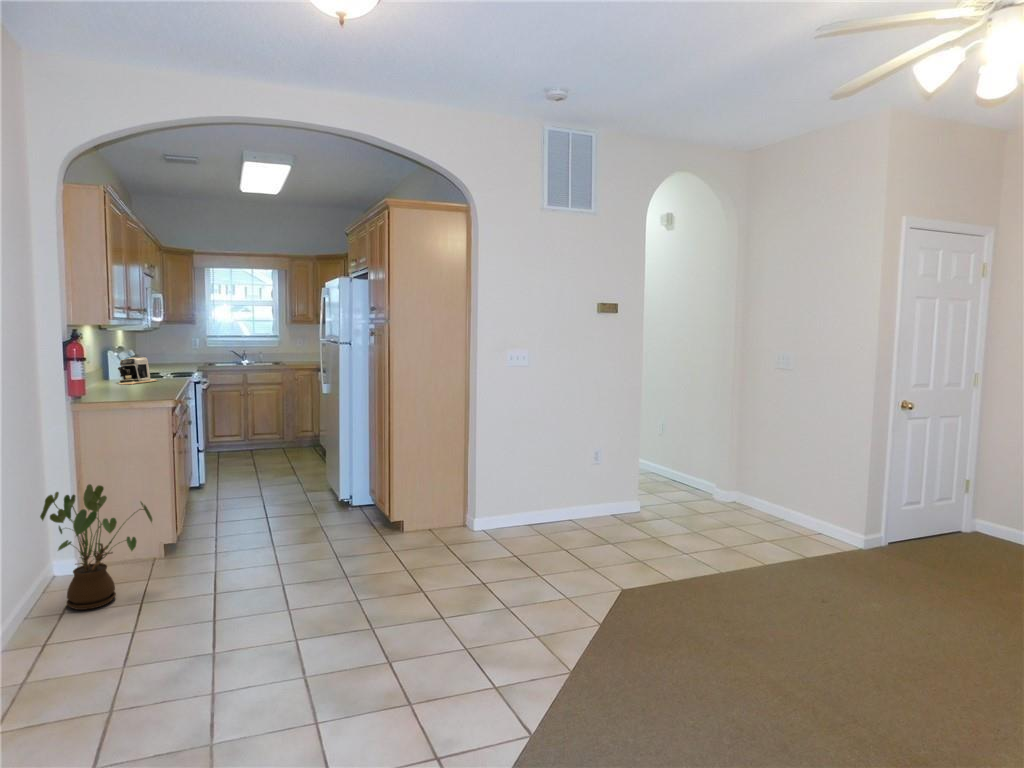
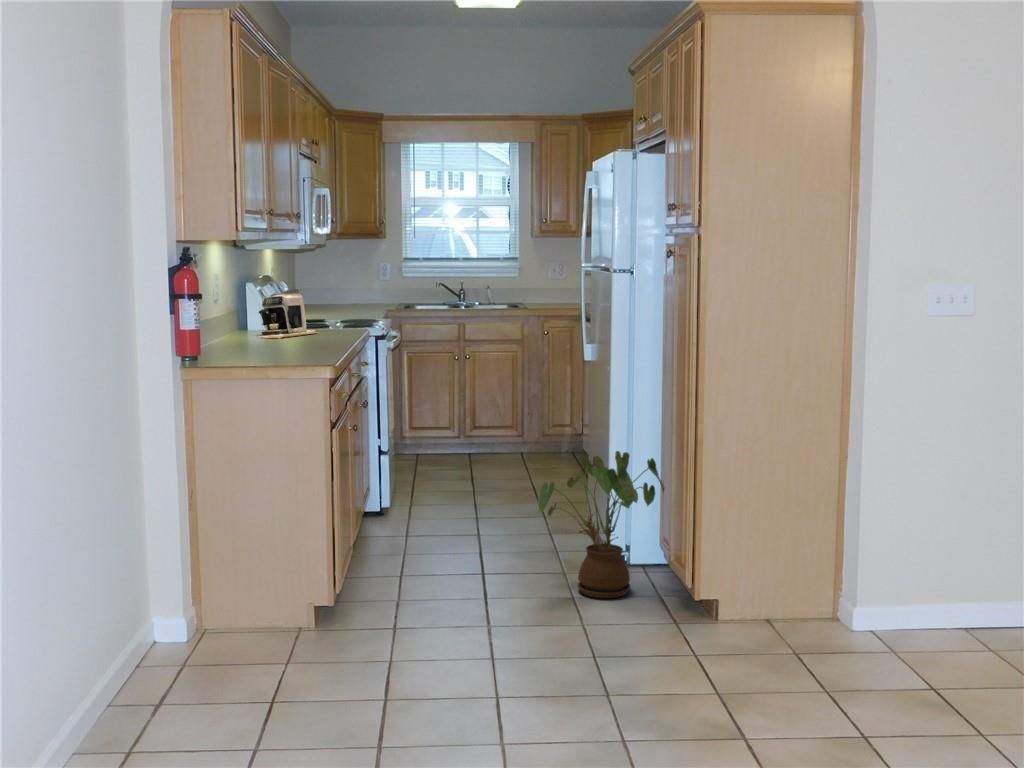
house plant: present [40,484,152,610] -> present [538,451,665,598]

